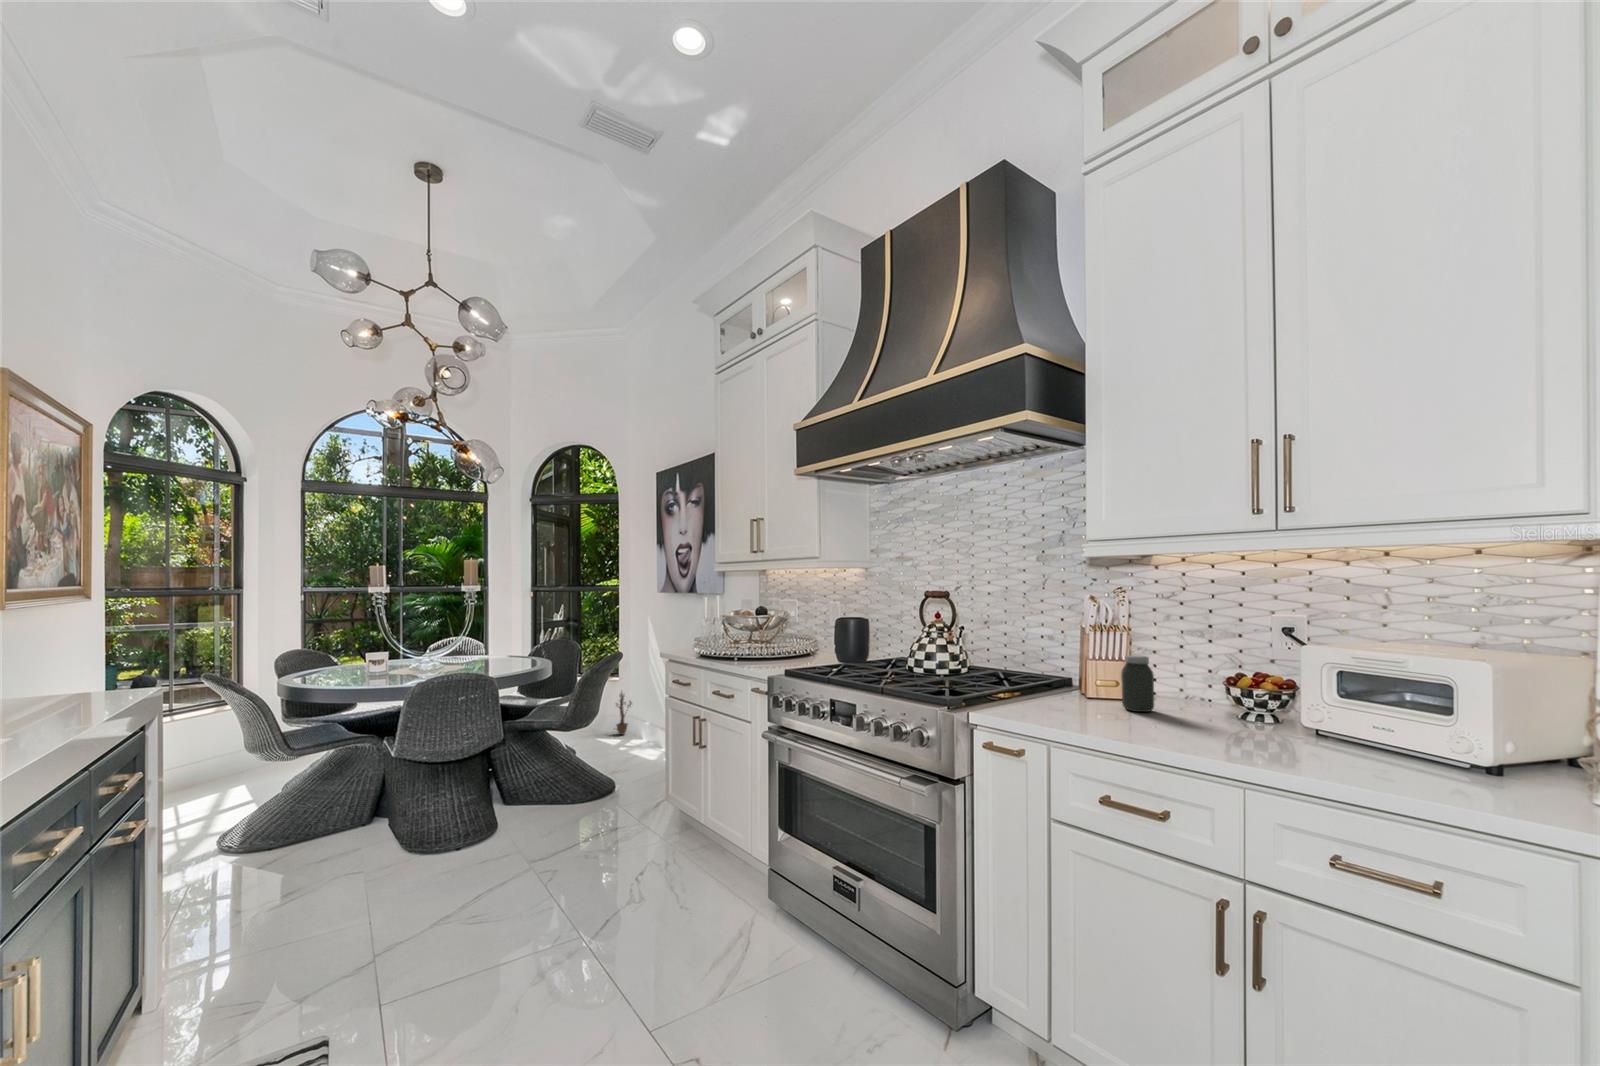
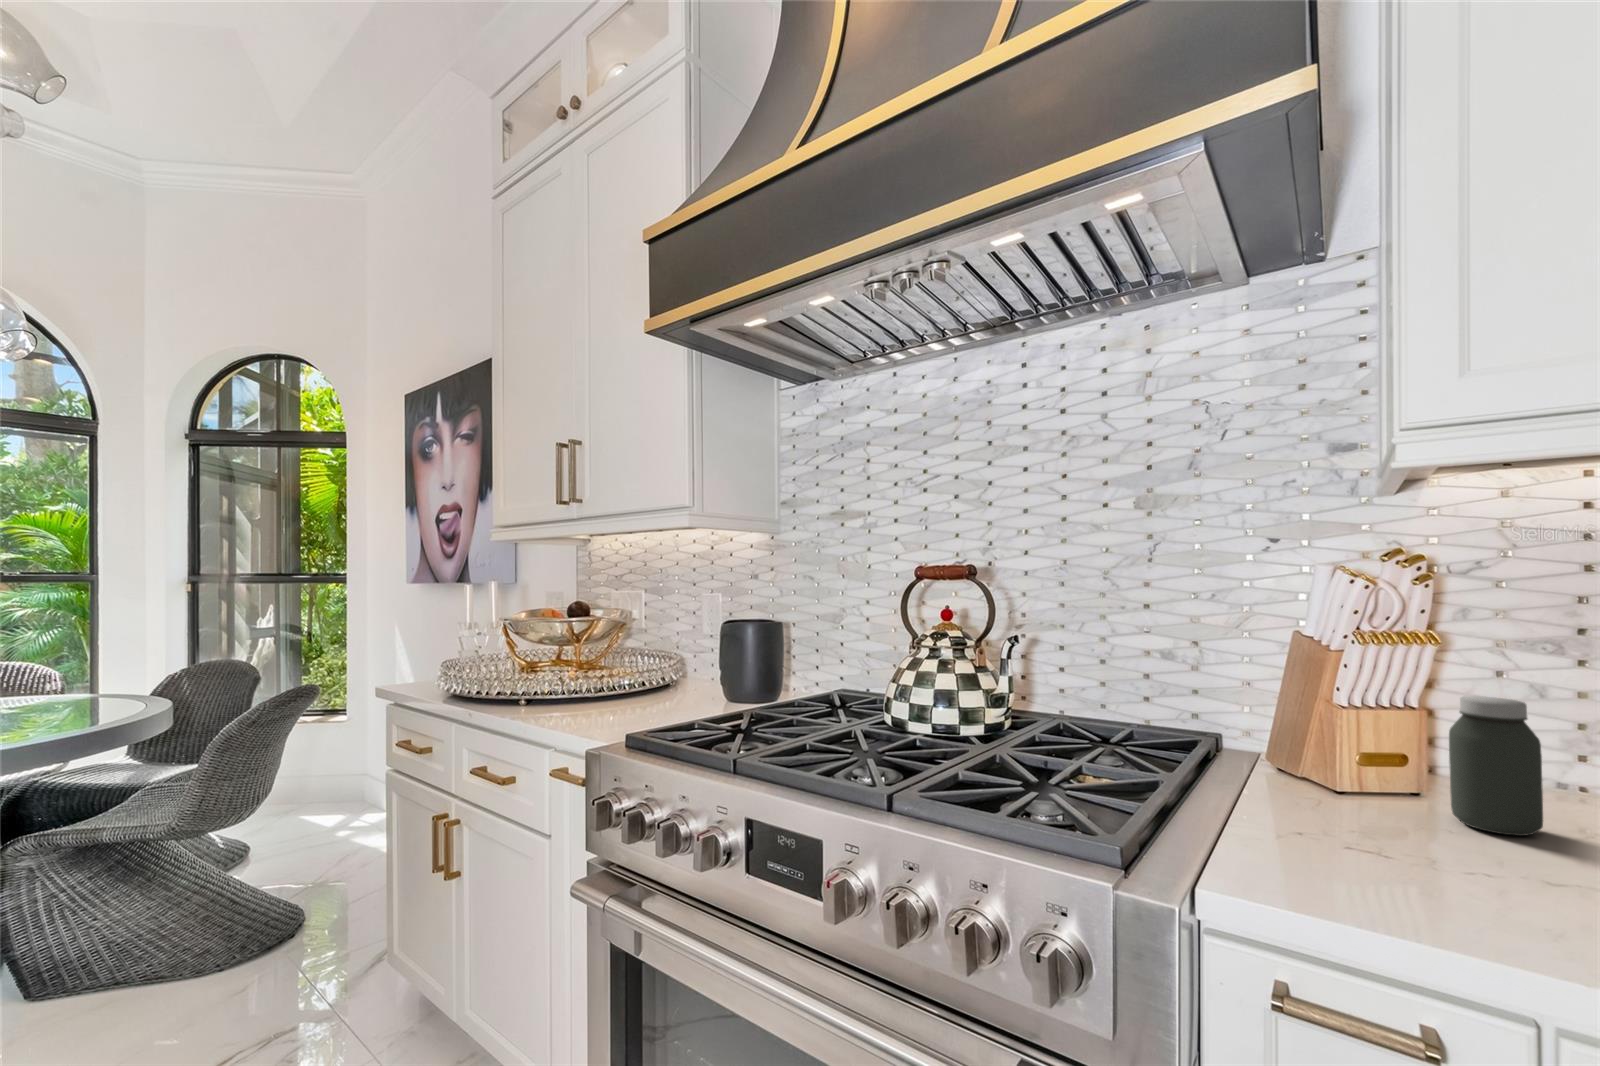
decorative plant: present [616,693,632,735] -> none [329,742,362,814]

